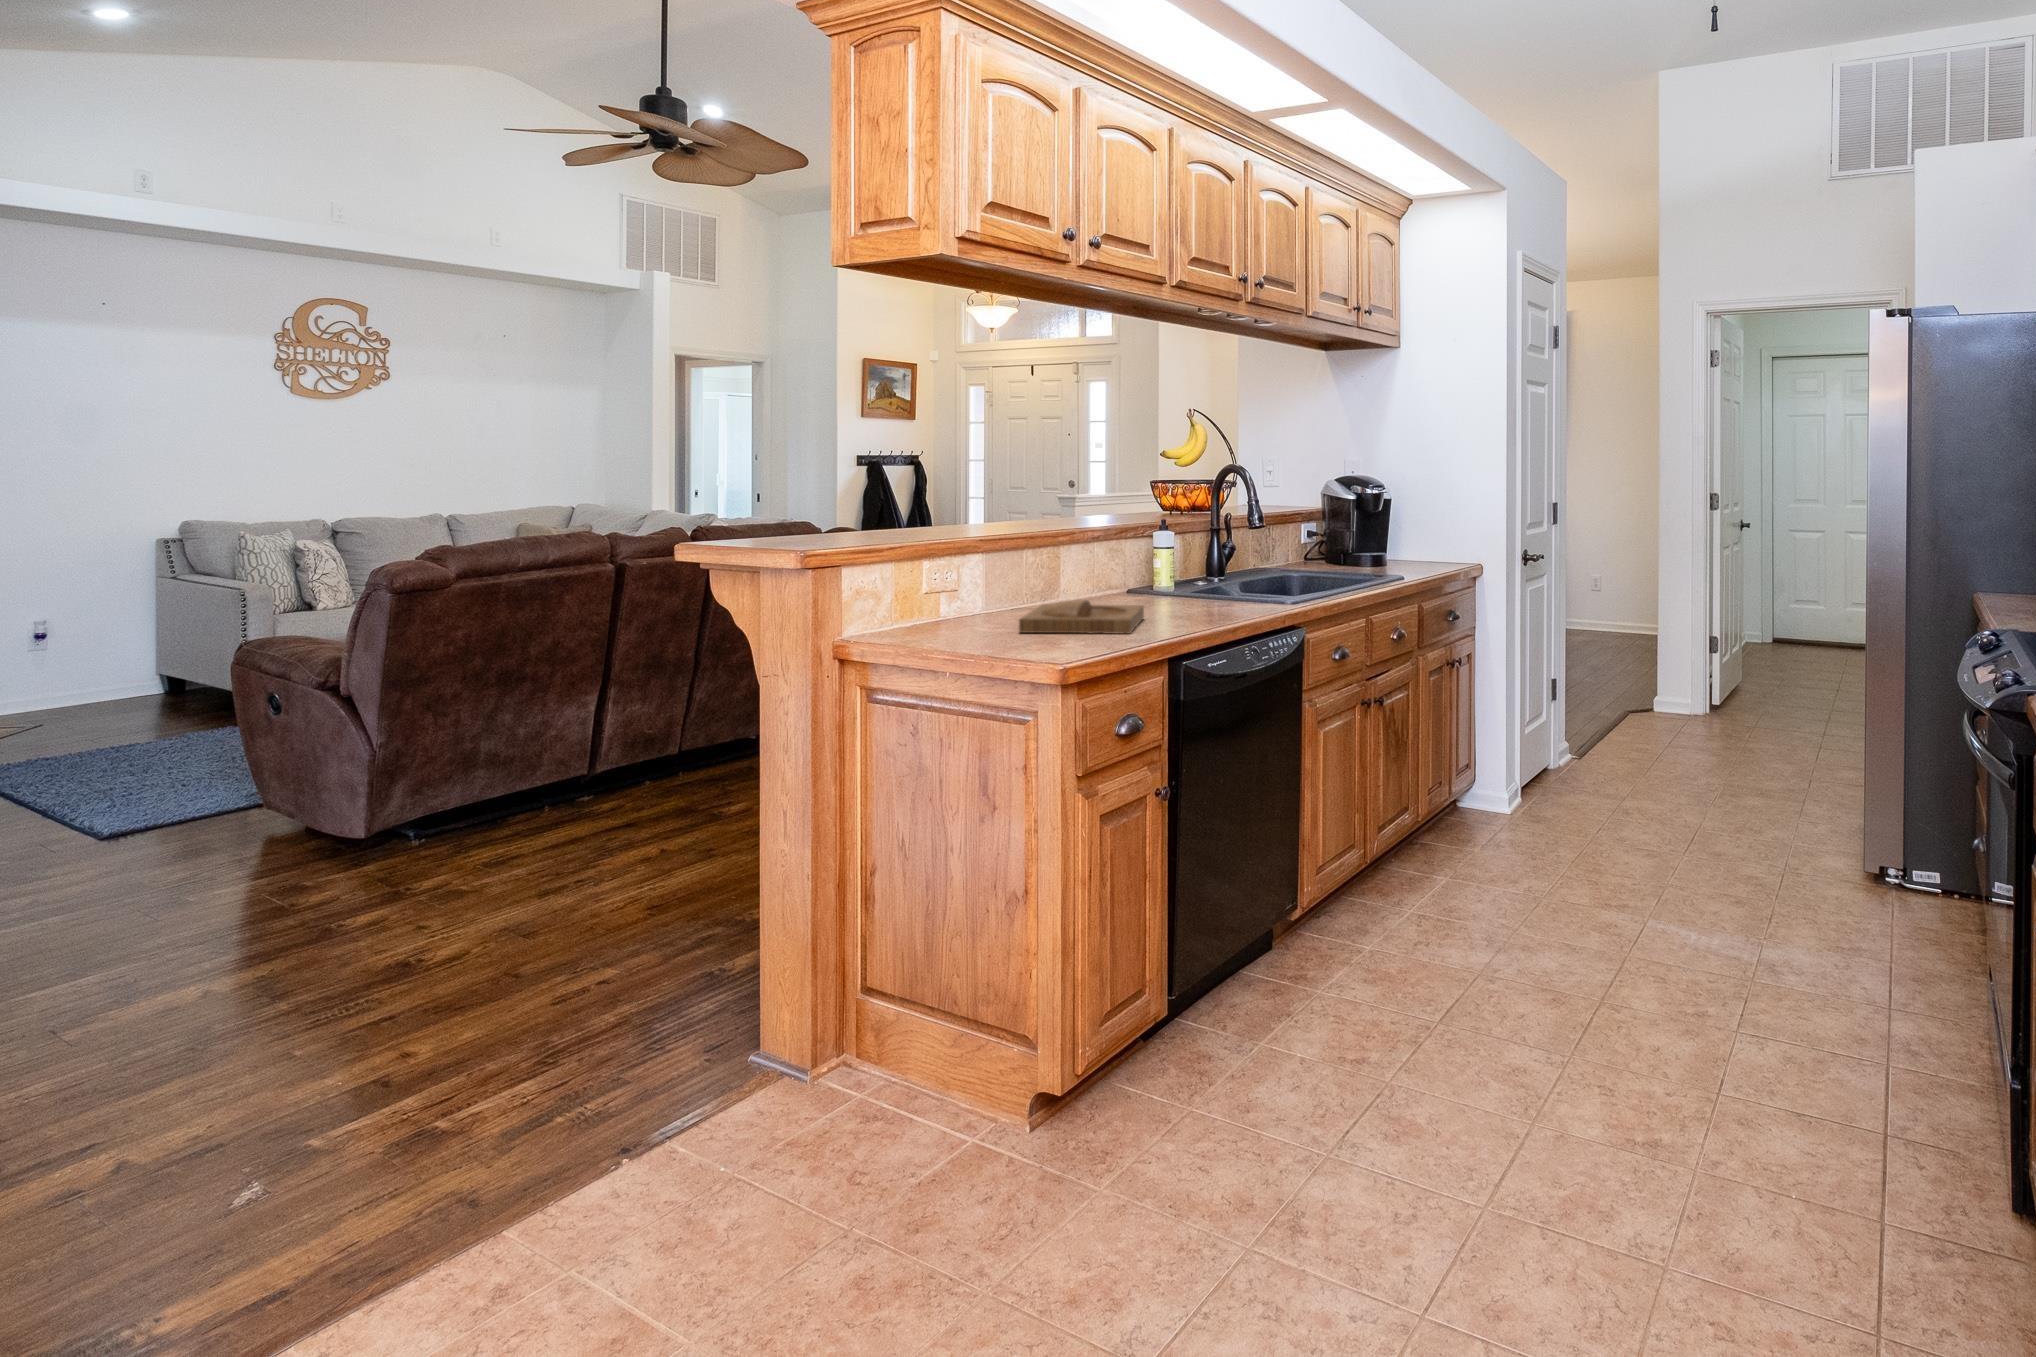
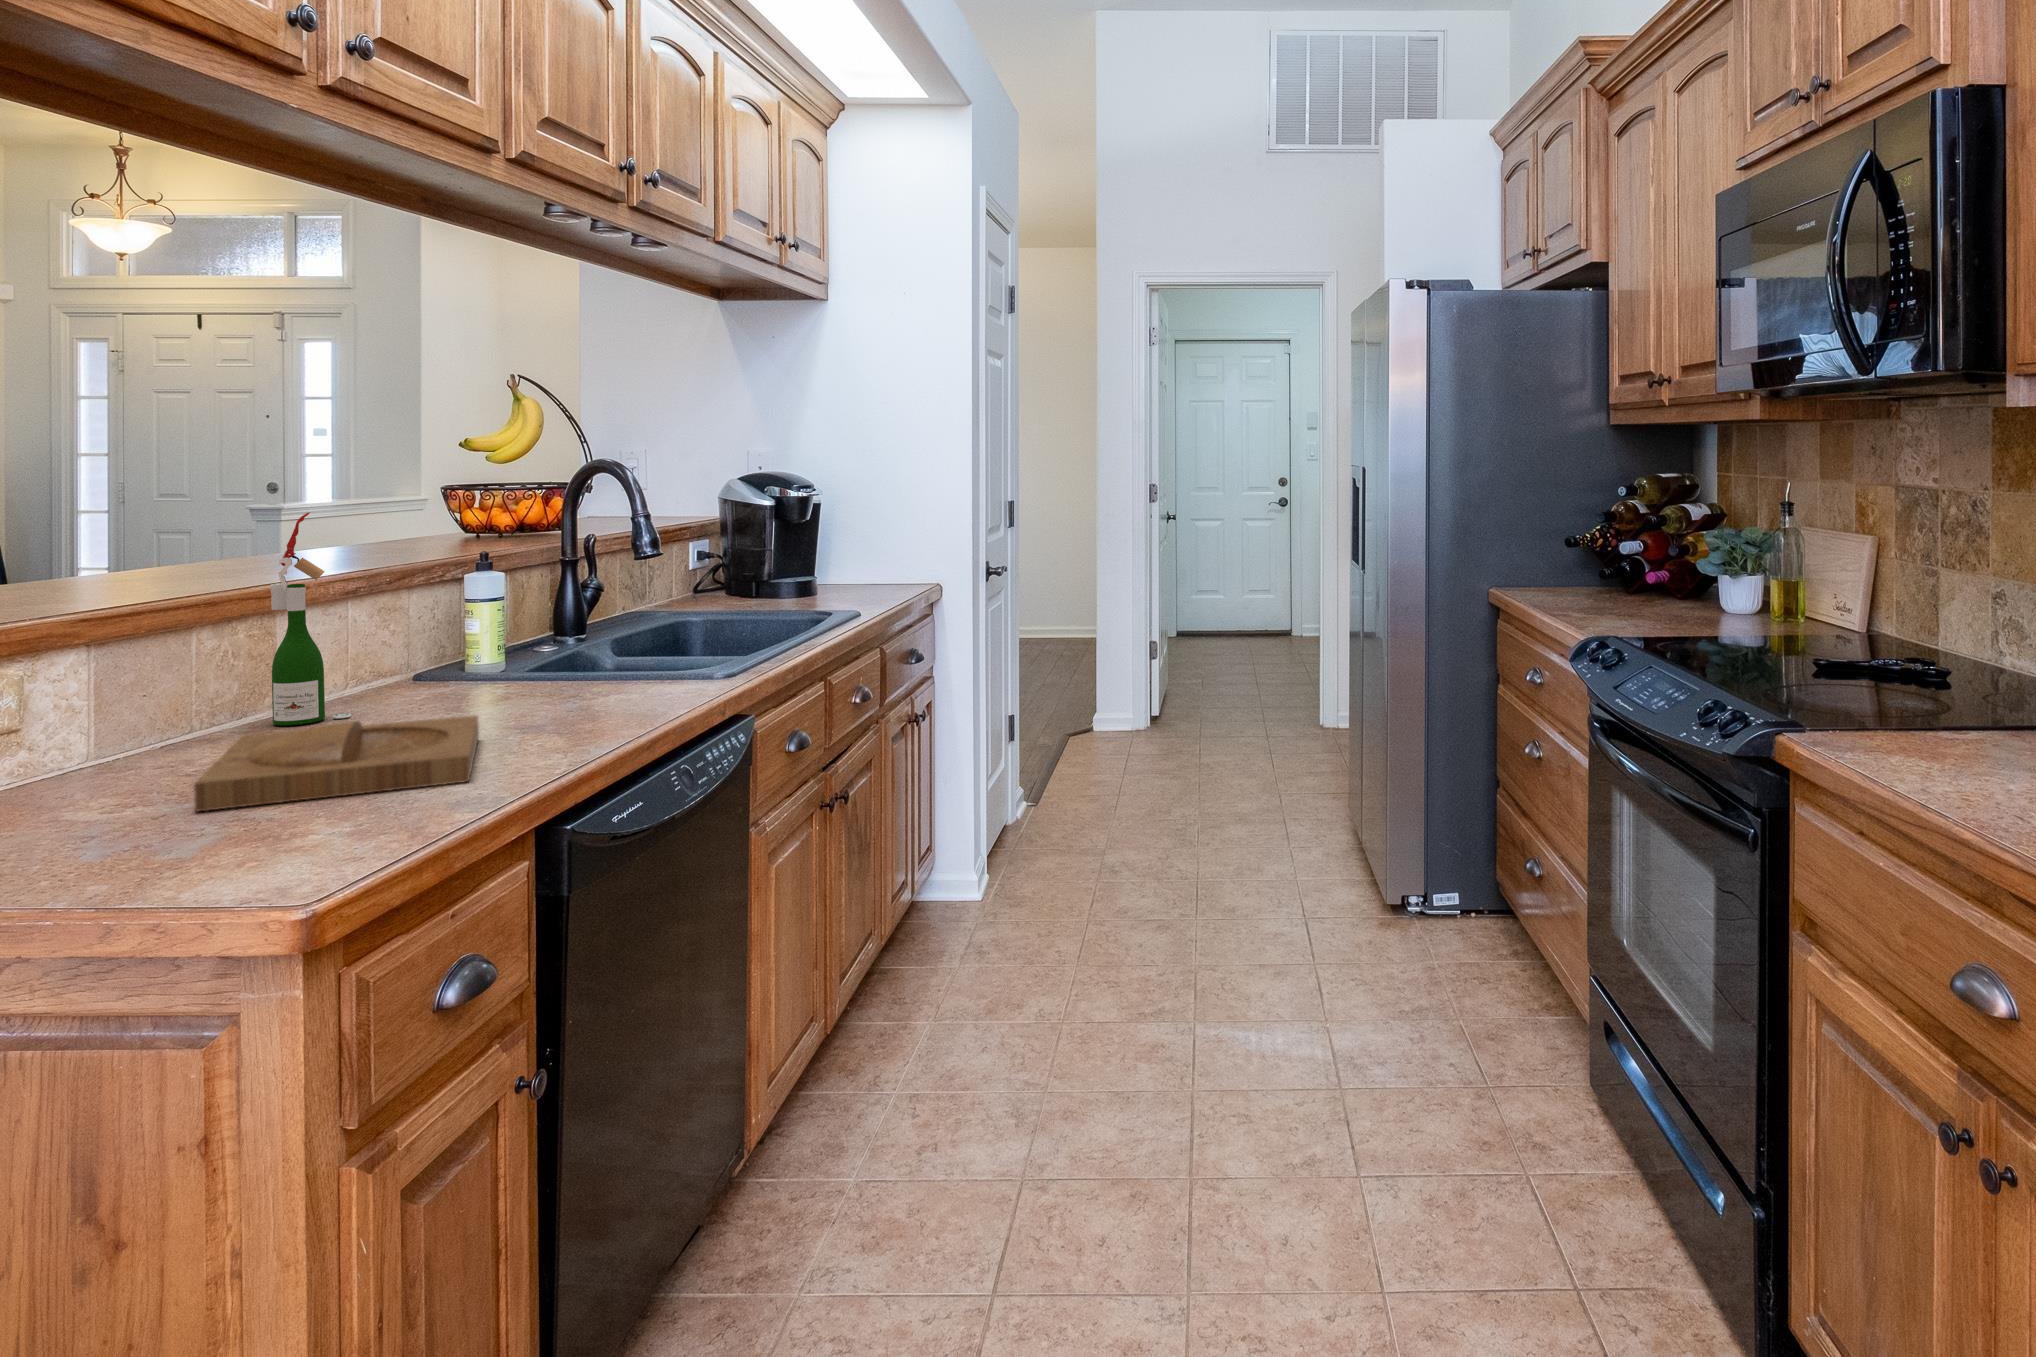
wine bottle: none [1060,491,1093,607] -> present [270,512,351,725]

